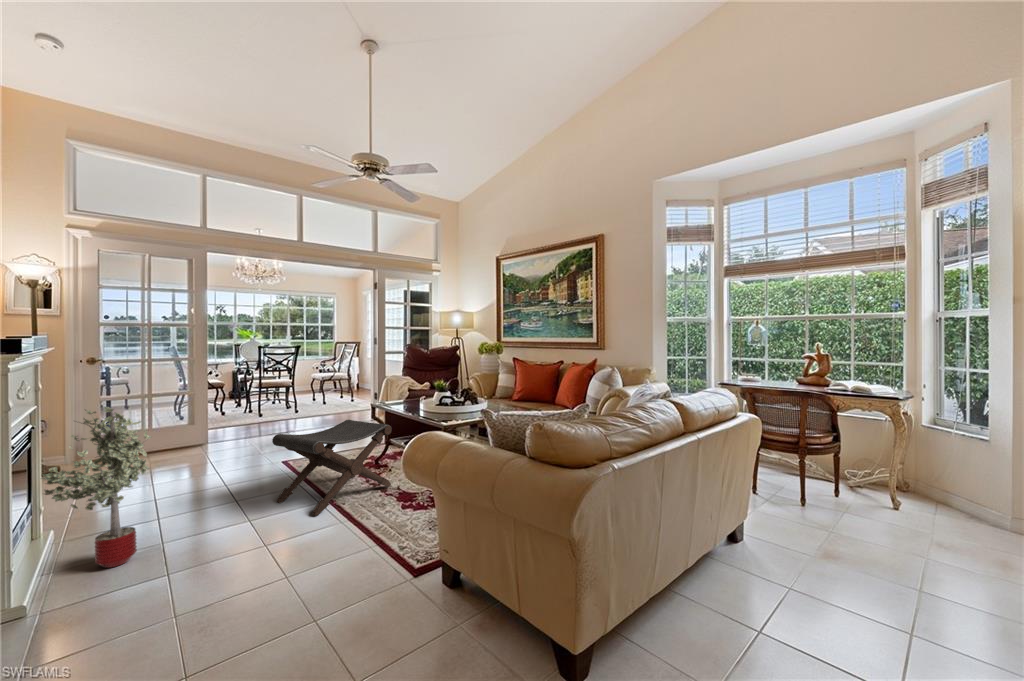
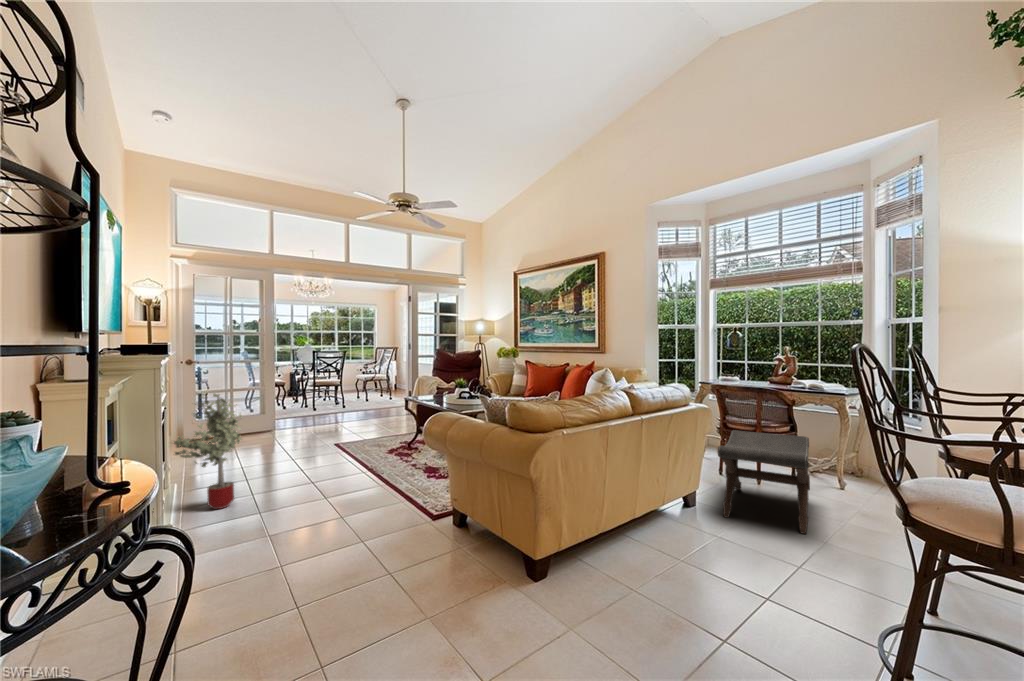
footstool: present [272,420,392,516] -> present [718,430,810,534]

